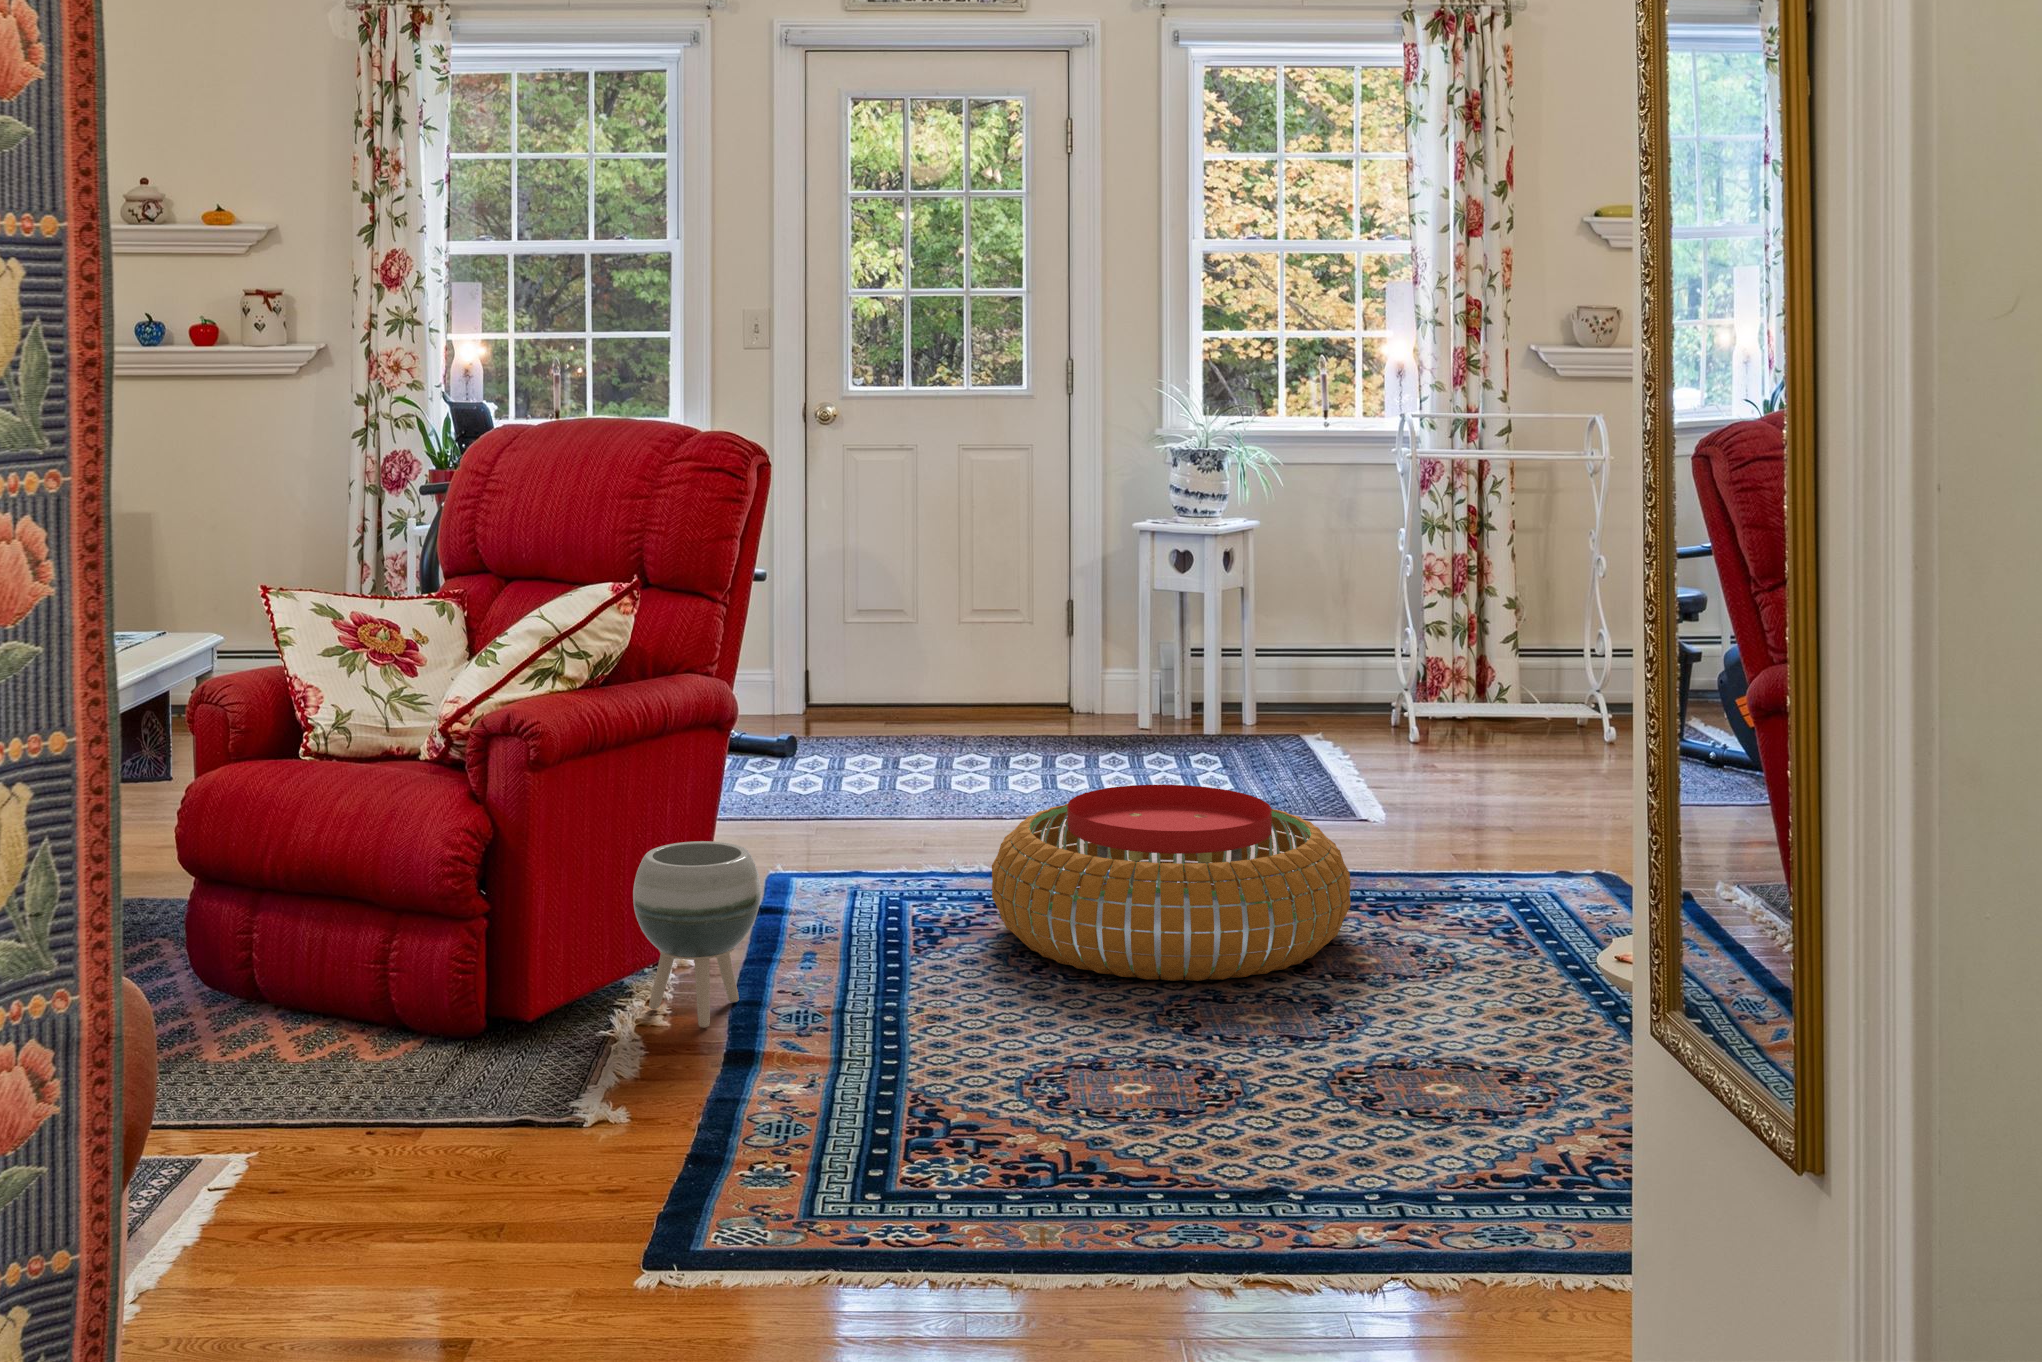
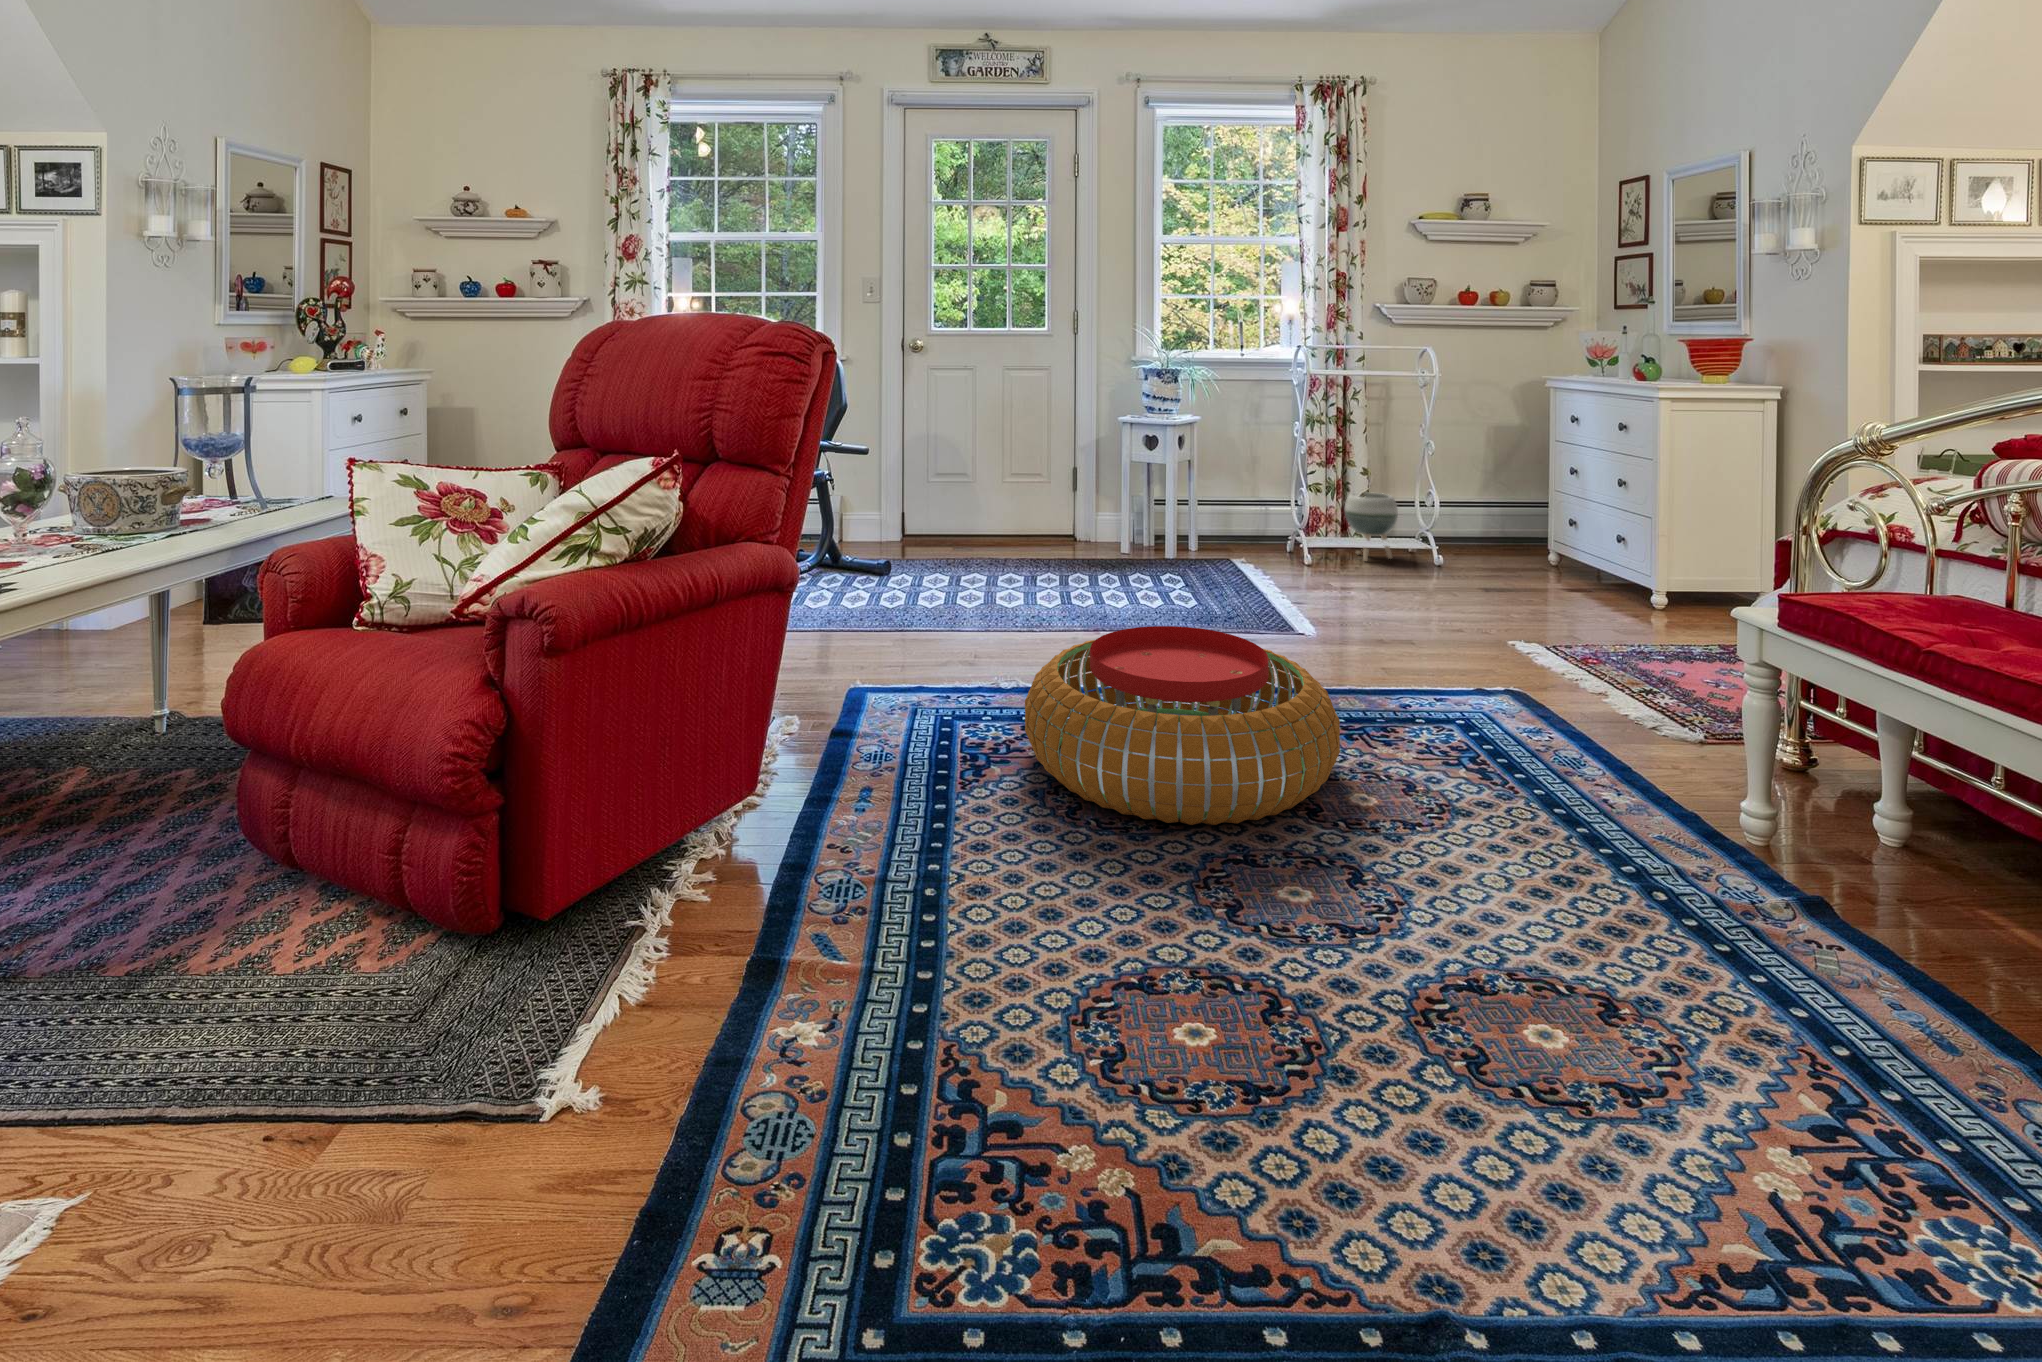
planter: present [633,841,761,1028] -> present [1344,492,1398,561]

